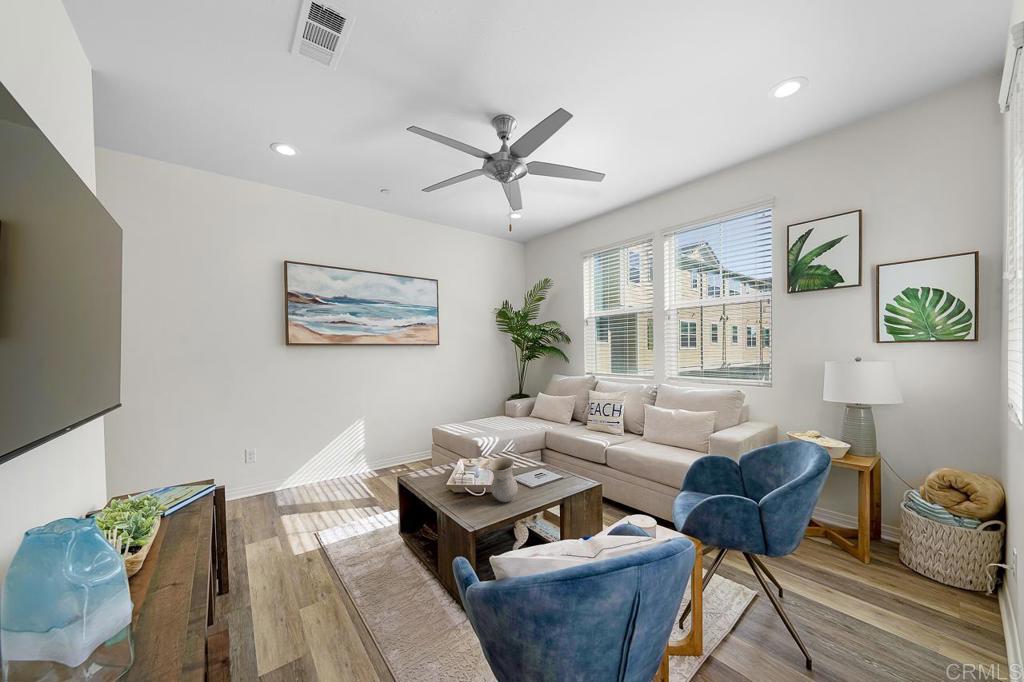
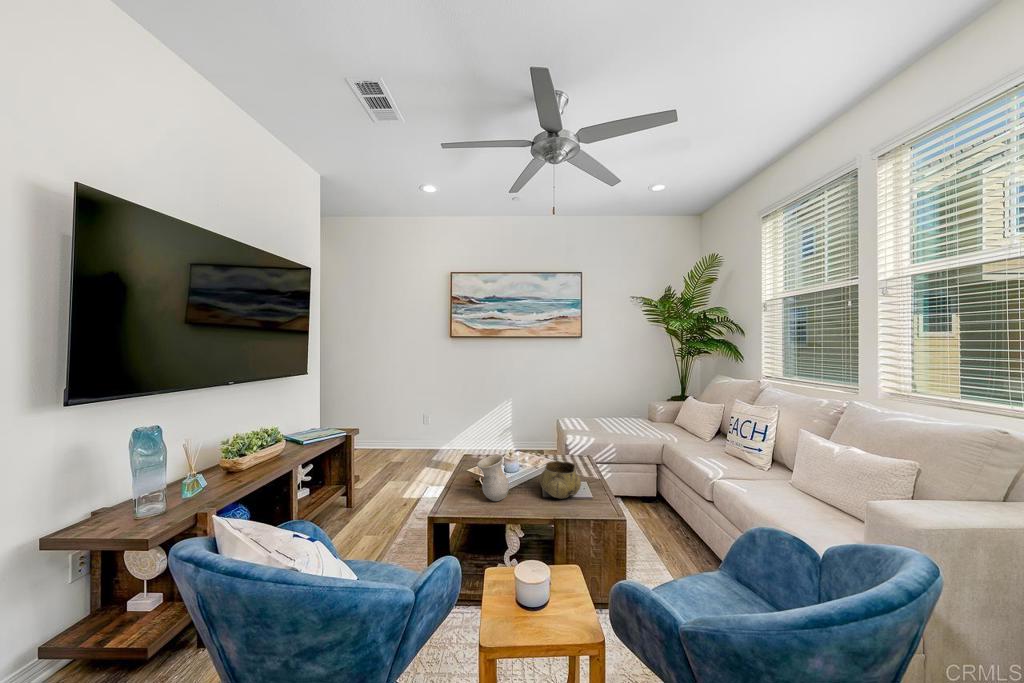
decorative bowl: none [526,453,563,485] -> present [540,461,581,499]

